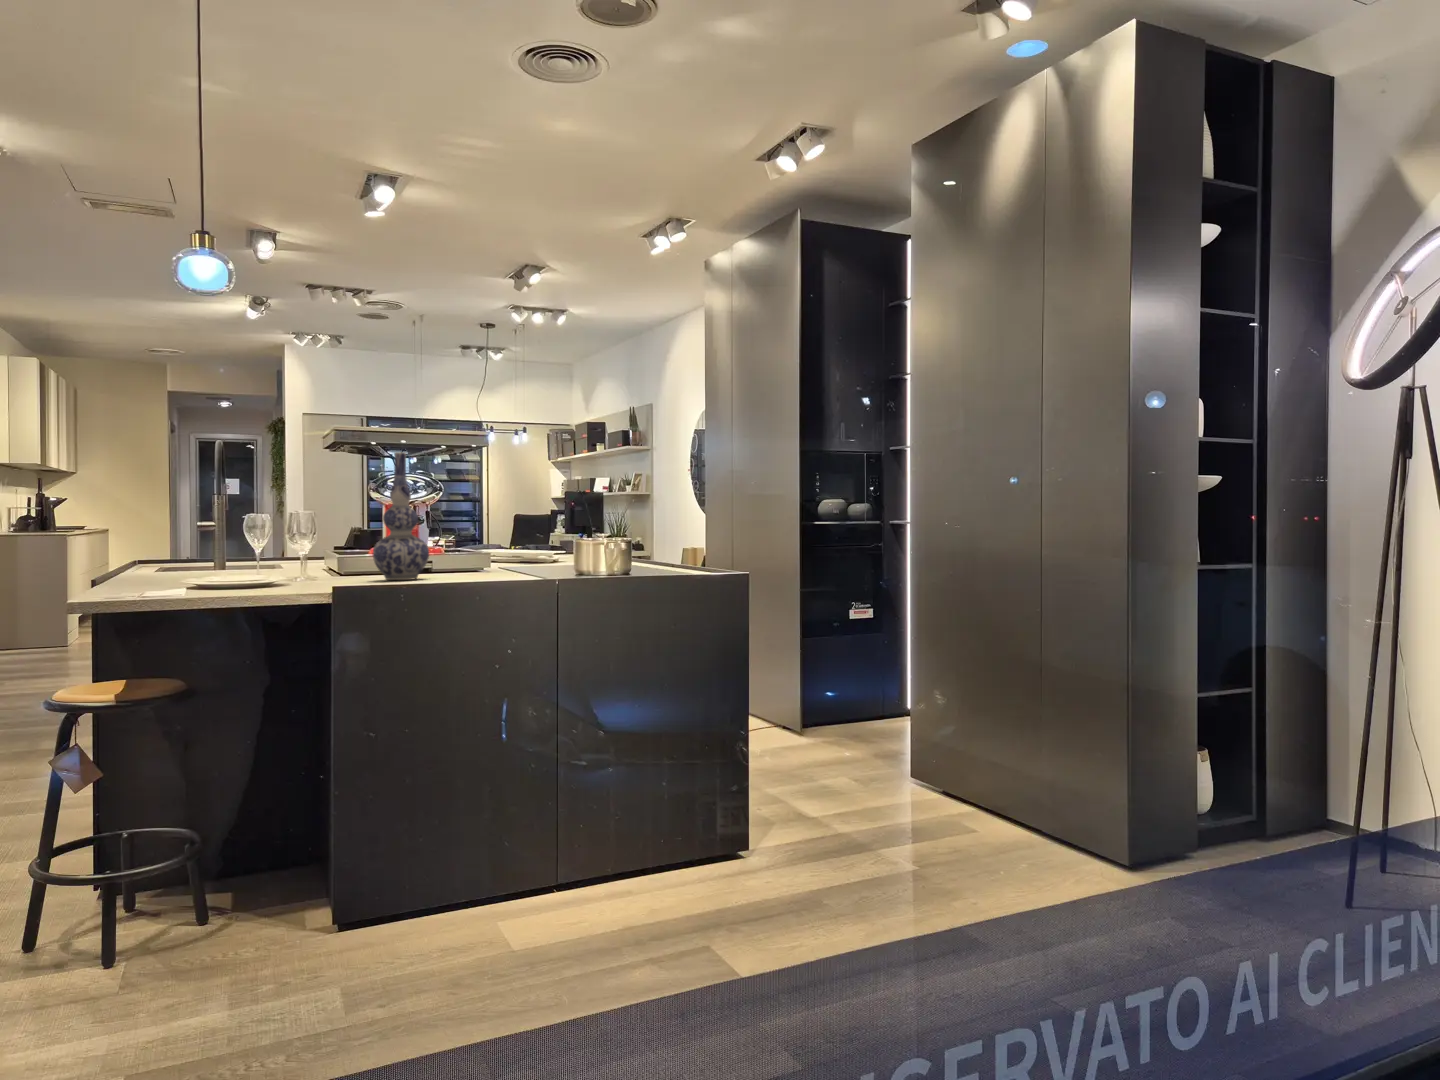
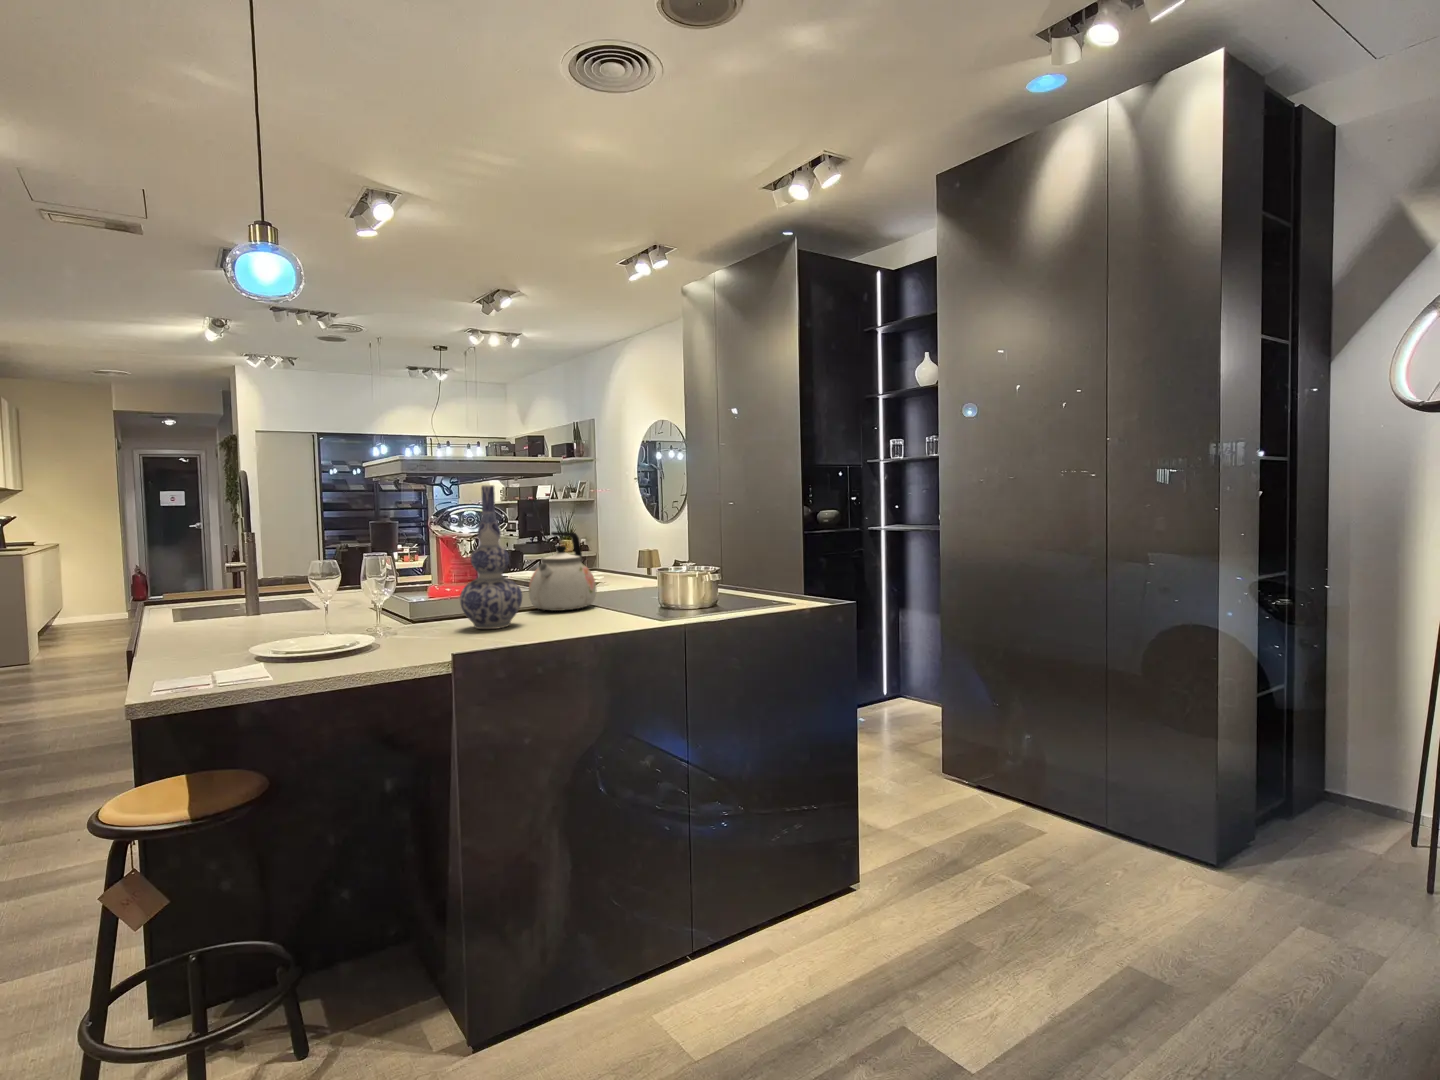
kettle: none [451,500,515,573] -> present [529,532,597,611]

